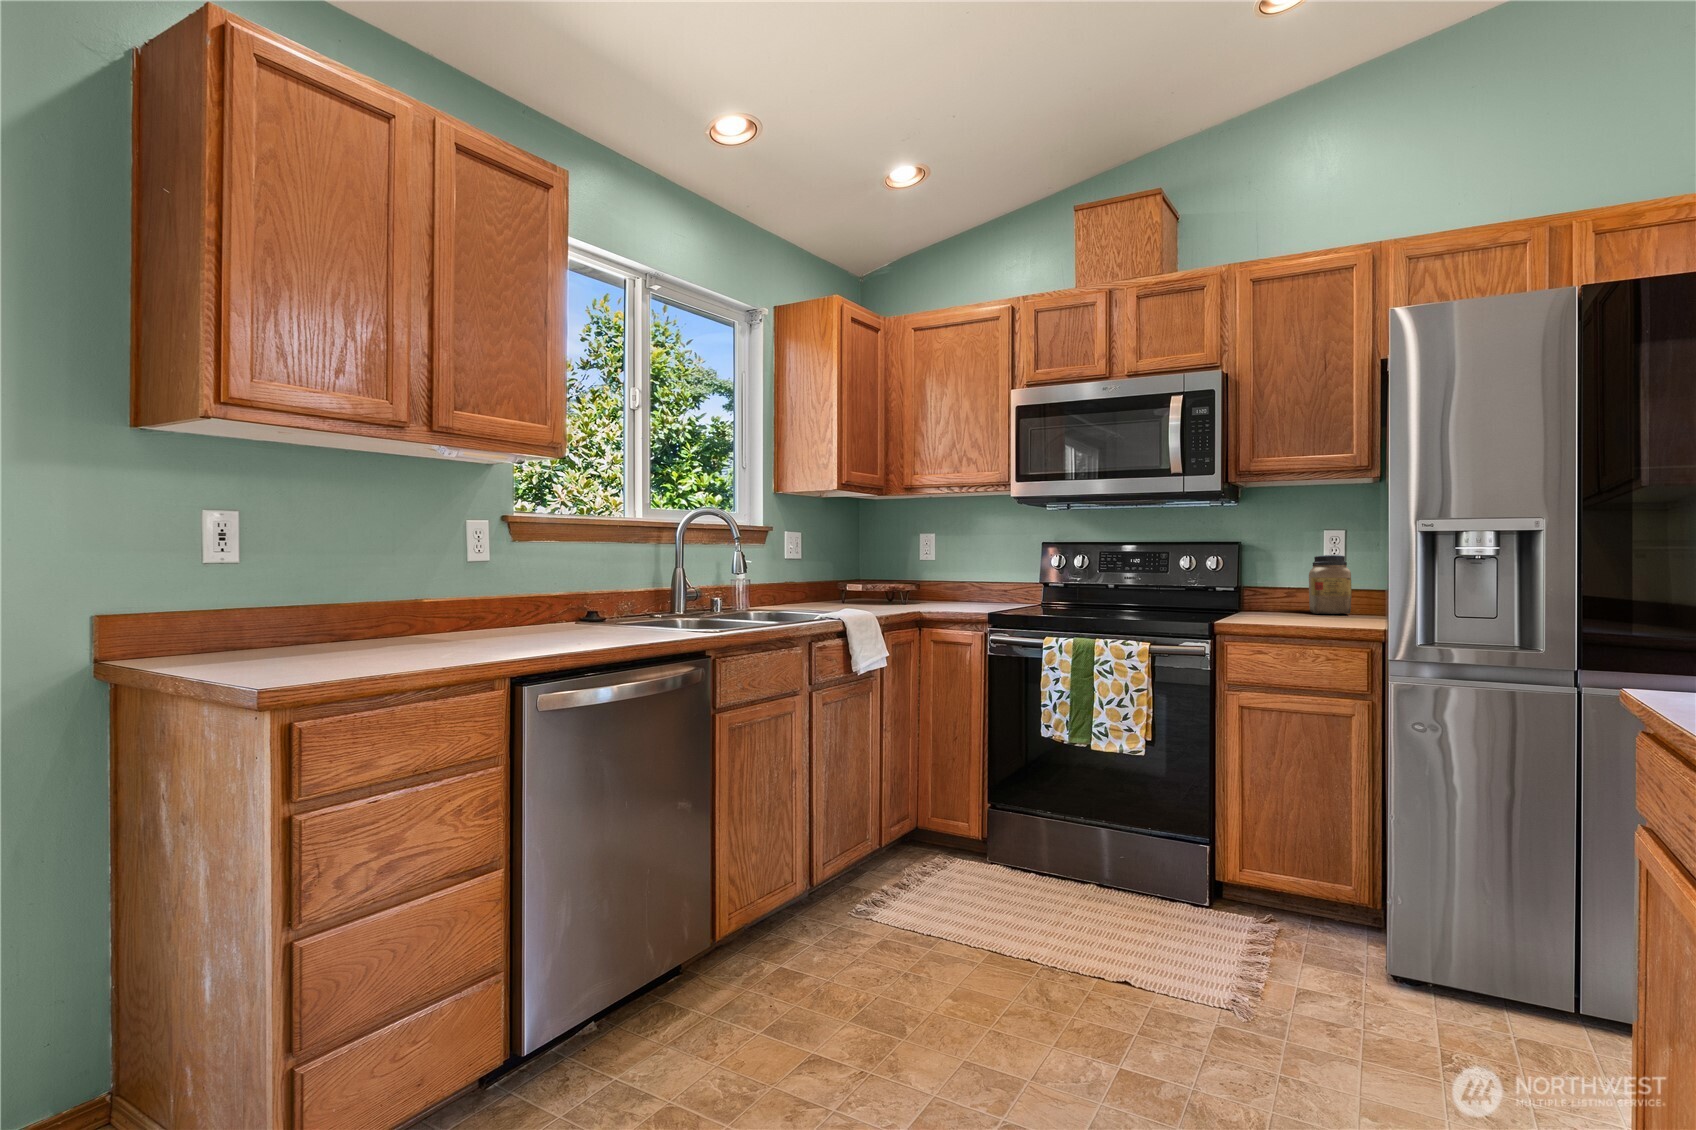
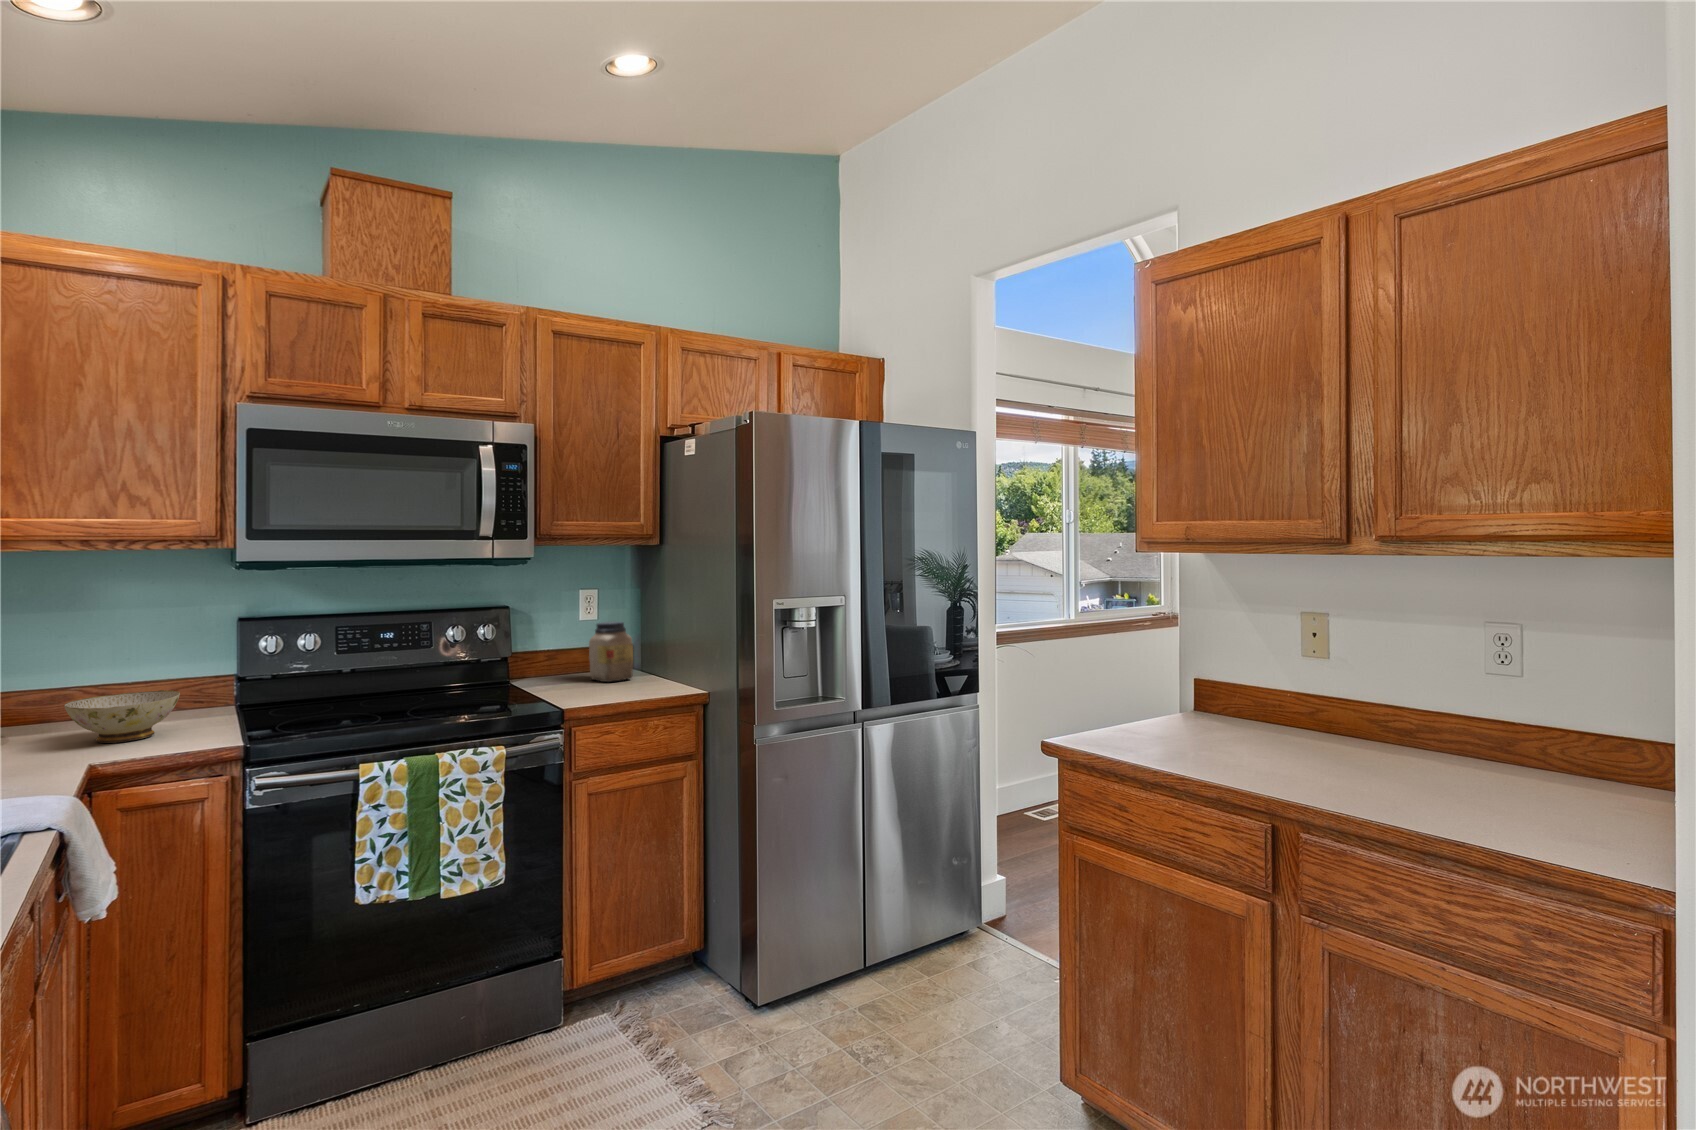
ceramic bowl: none [931,584,987,610] -> present [64,690,180,743]

